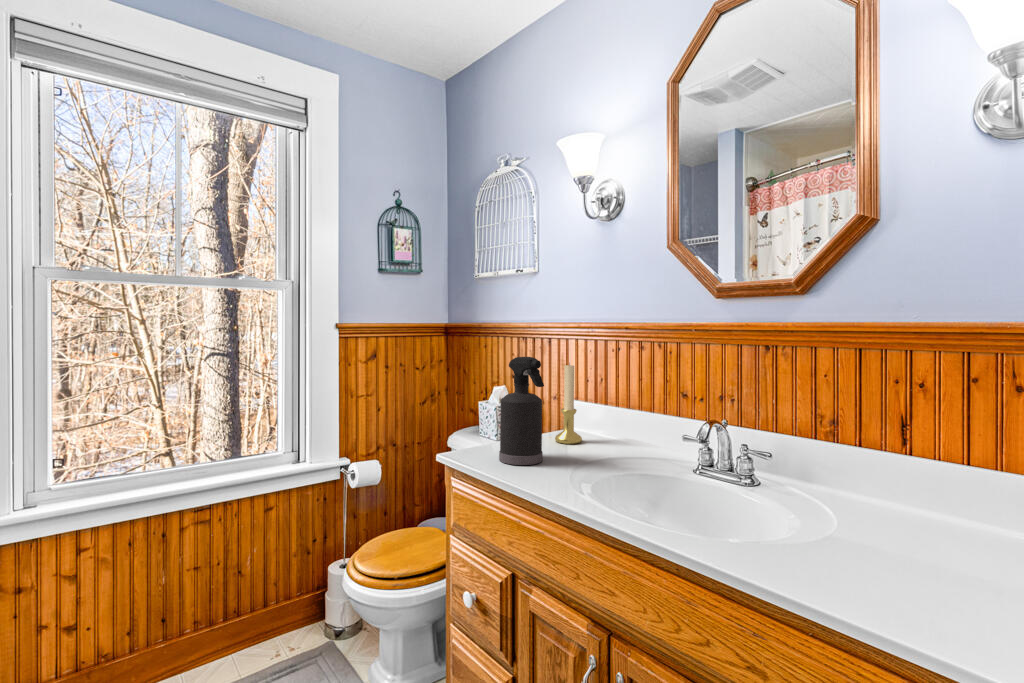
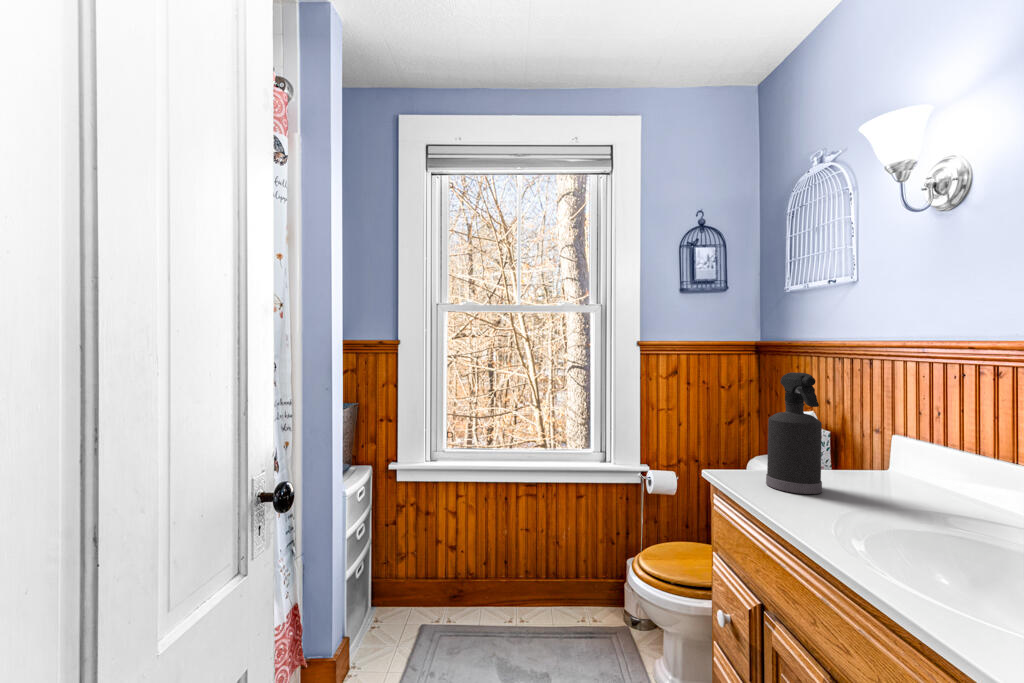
candle holder: present [555,365,582,444] -> none [859,385,900,485]

